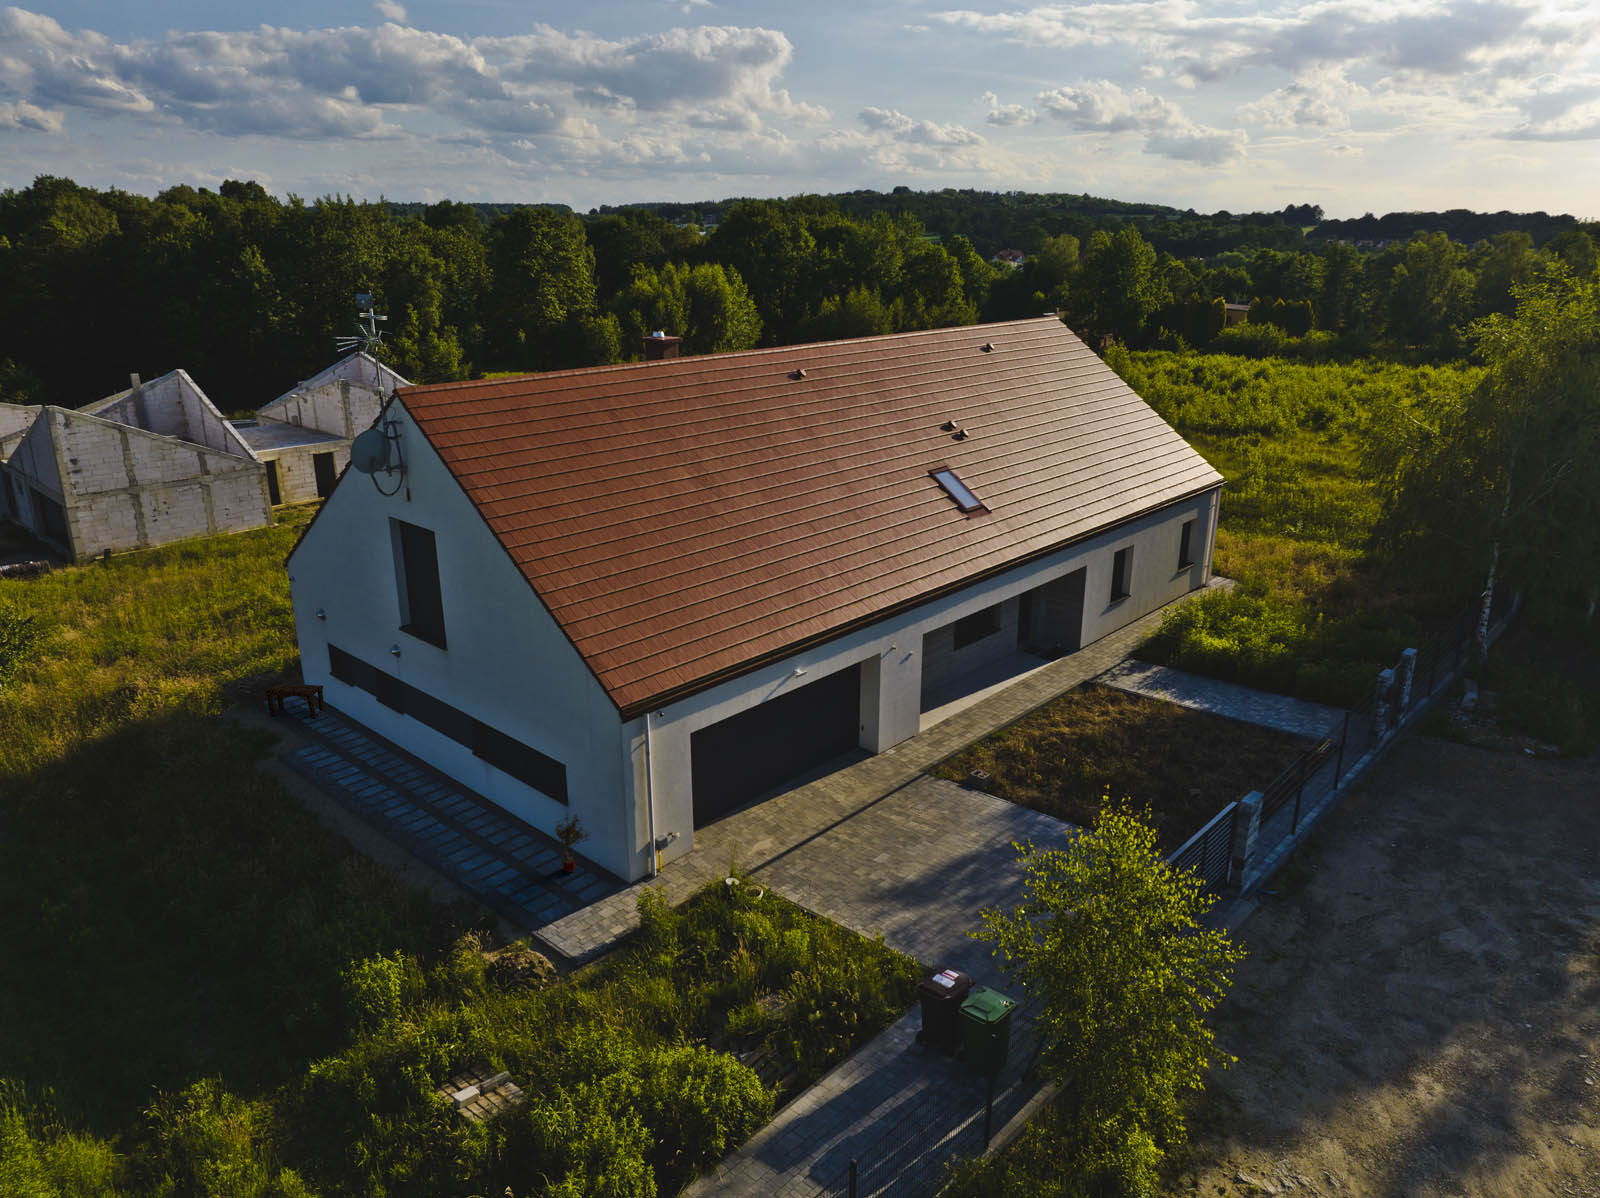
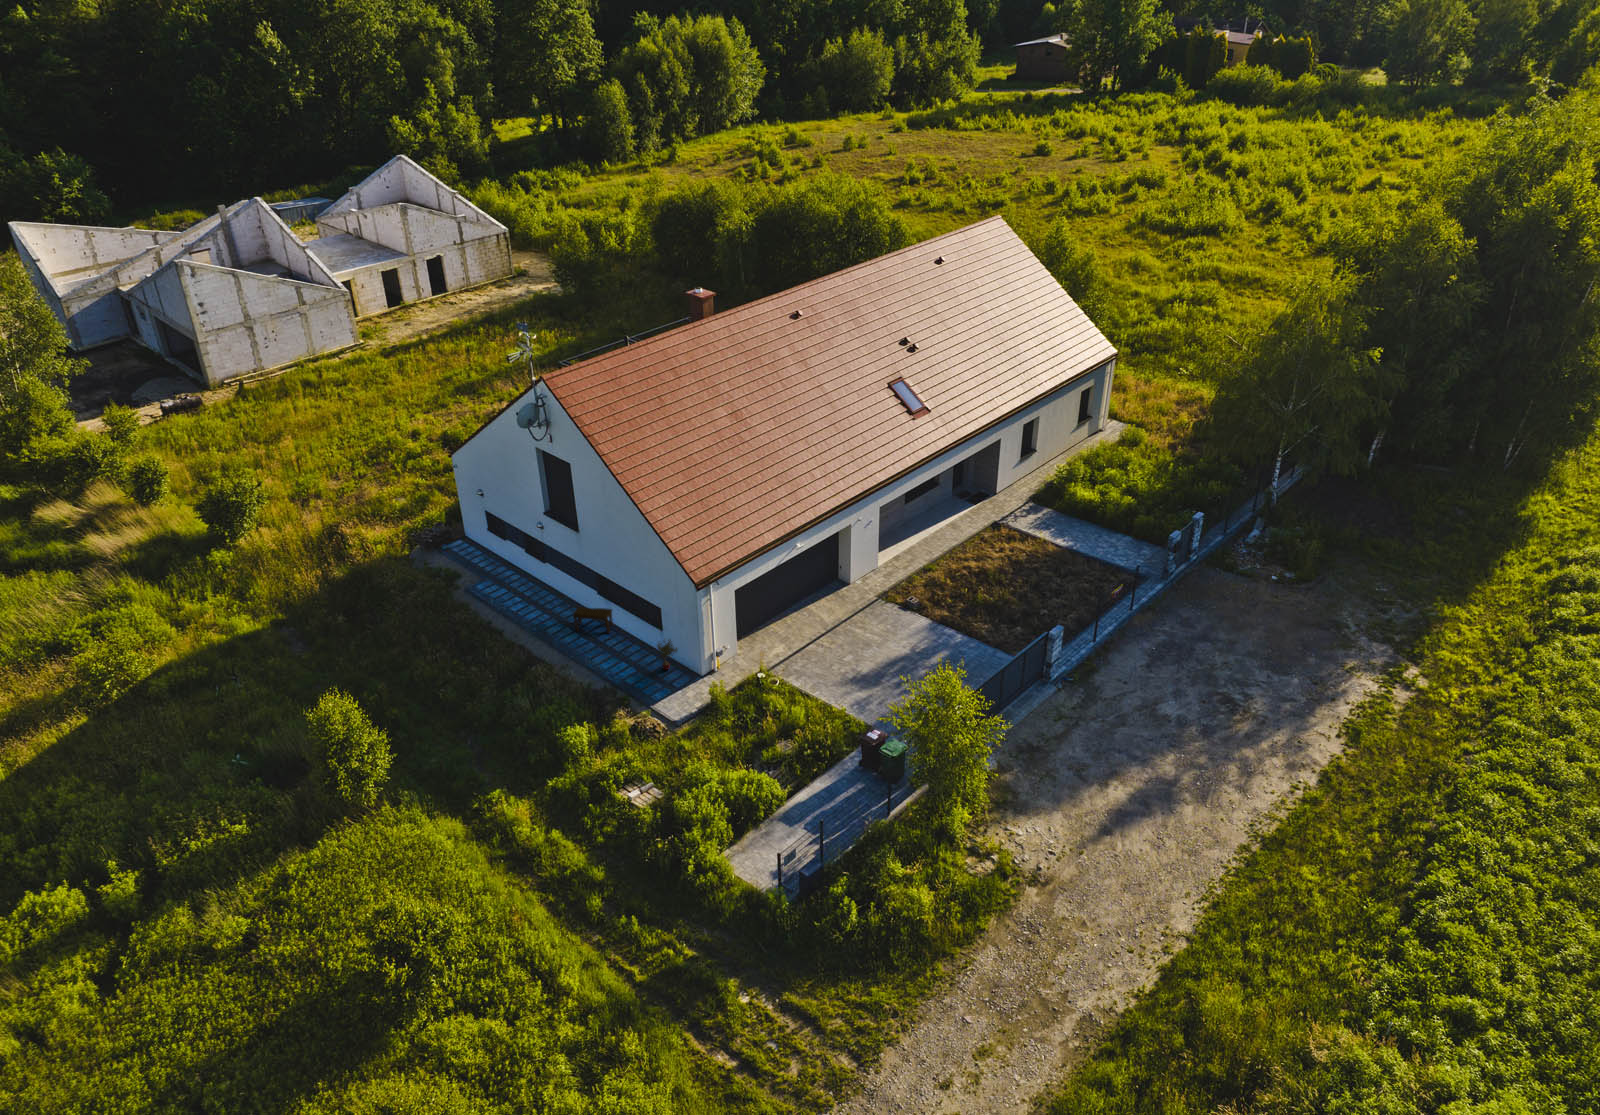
bench: present [265,683,324,719] -> present [573,607,613,633]

